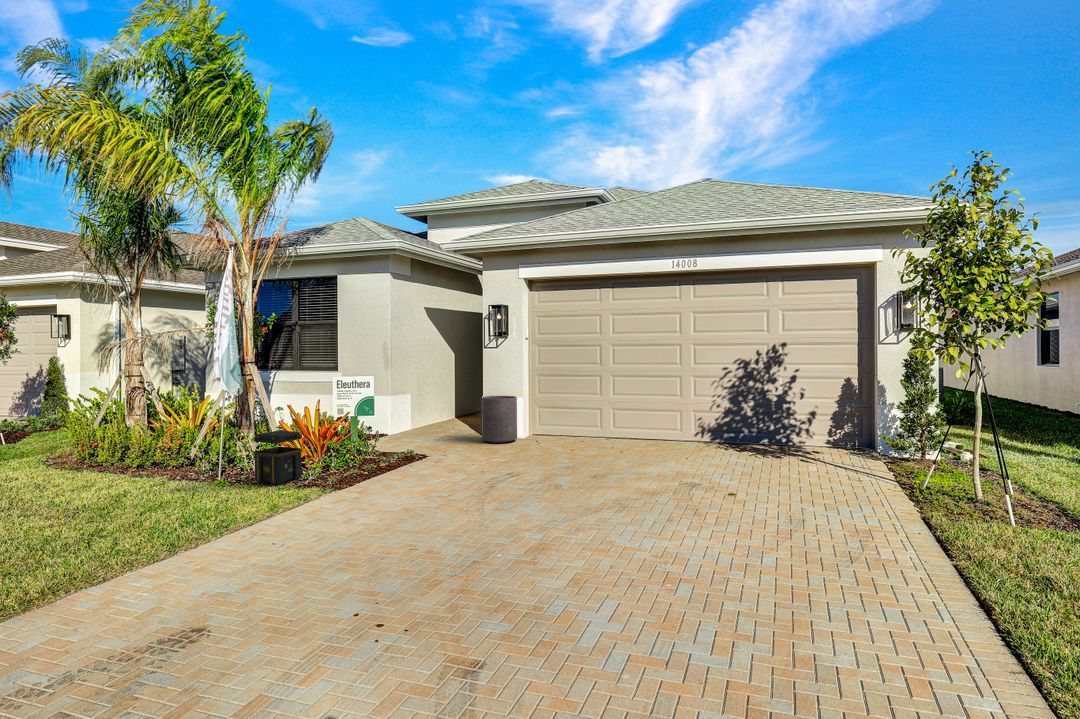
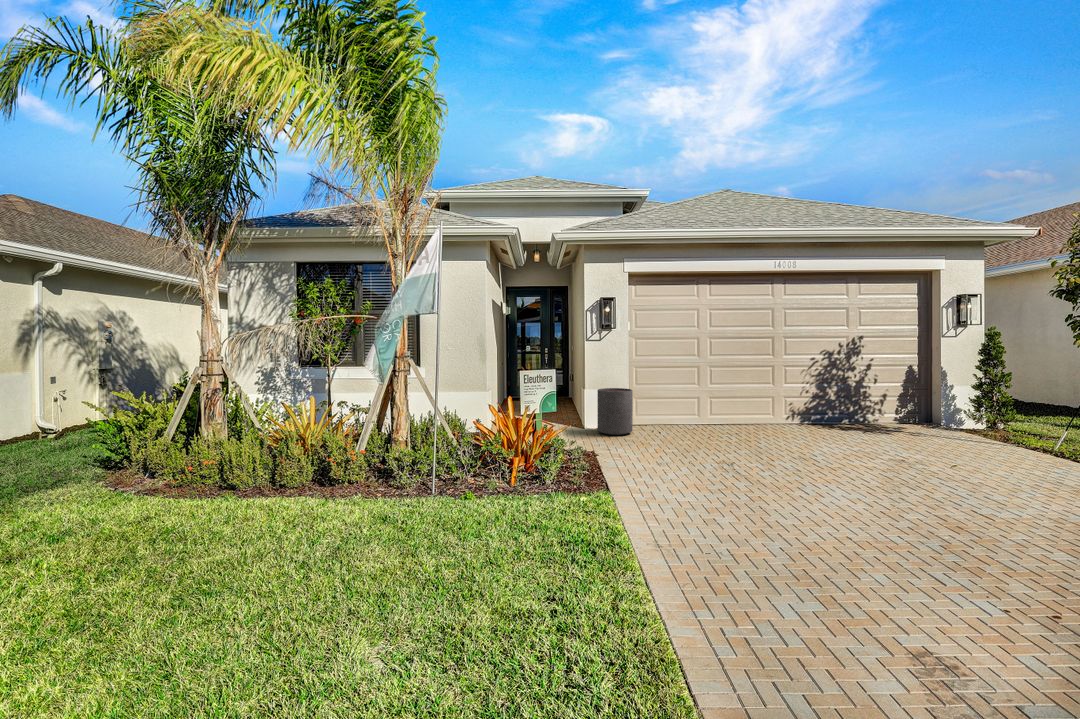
toolbox: present [253,431,302,484] -> none [487,438,531,501]

